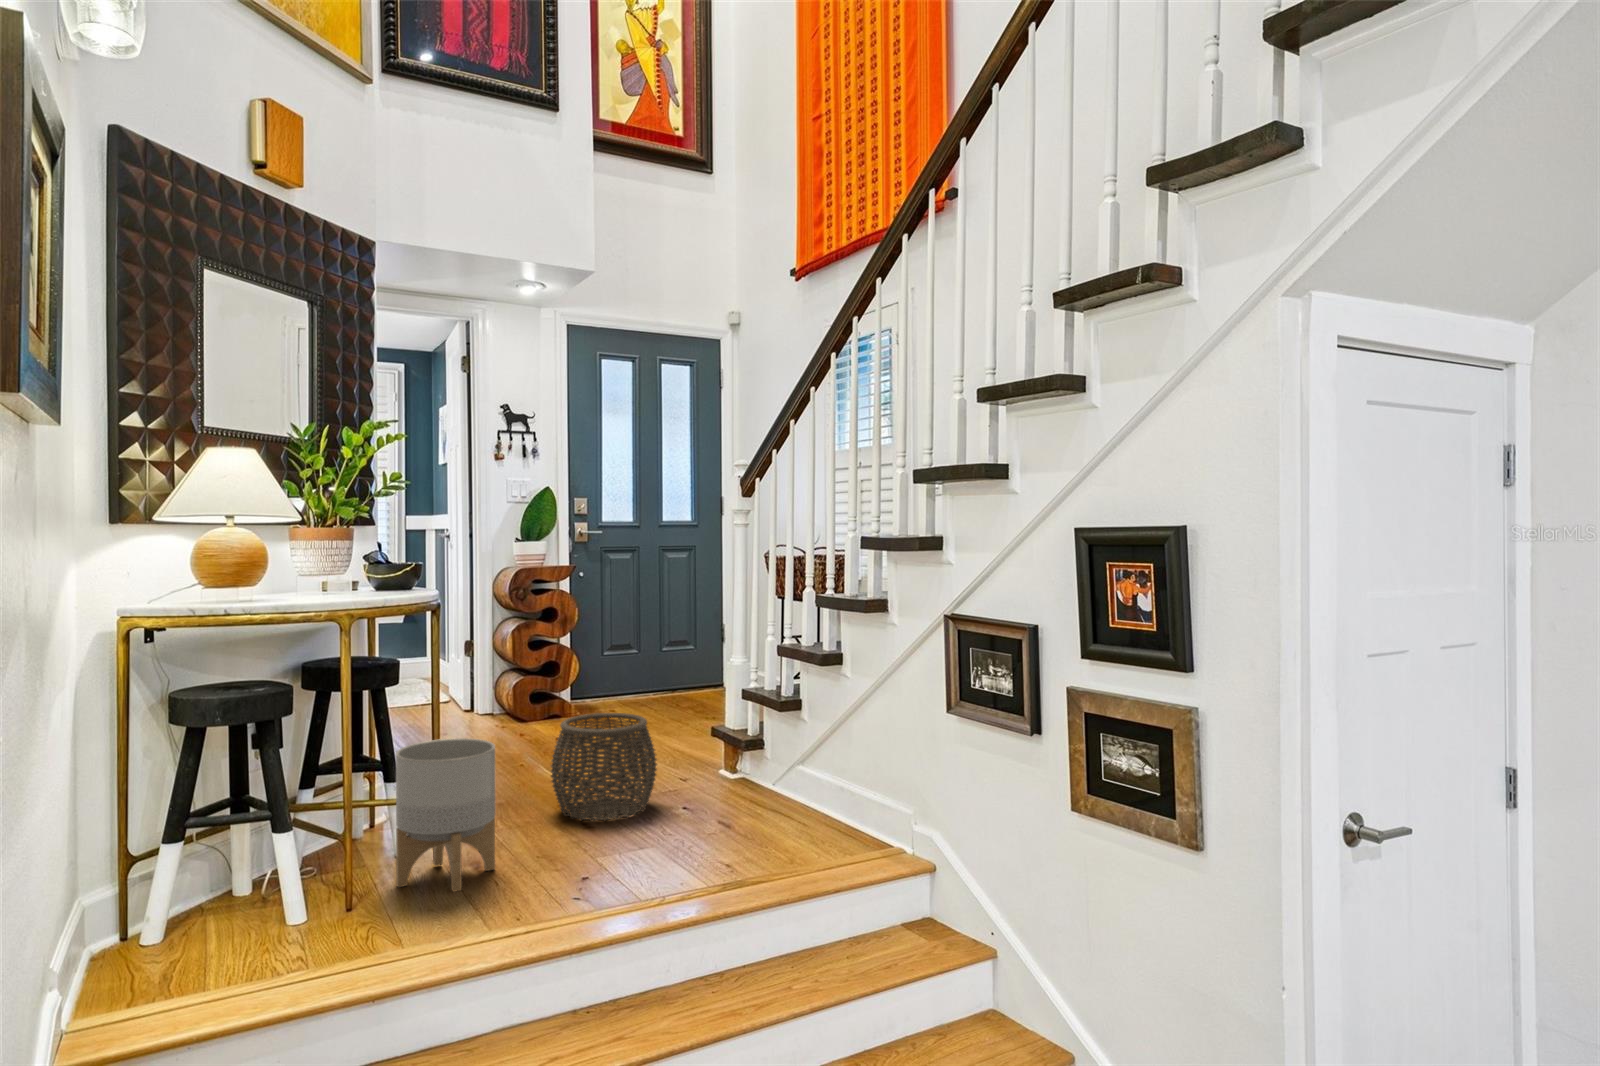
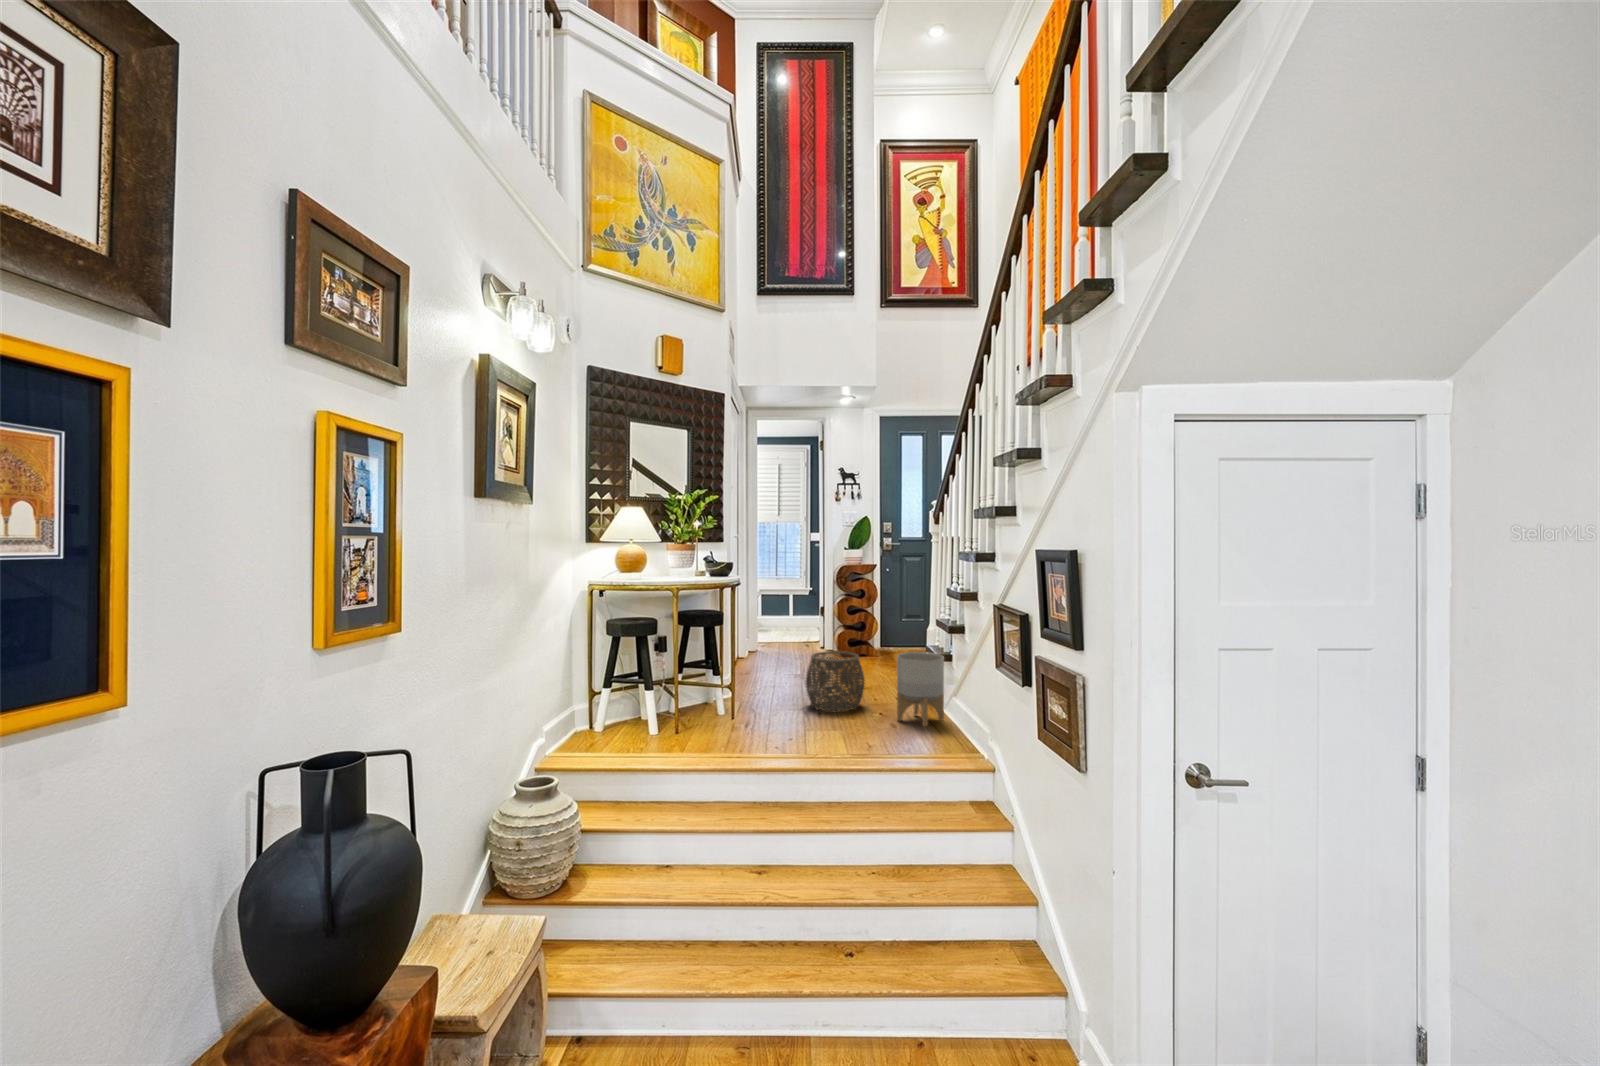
planter: present [396,738,495,892] -> present [897,652,944,726]

